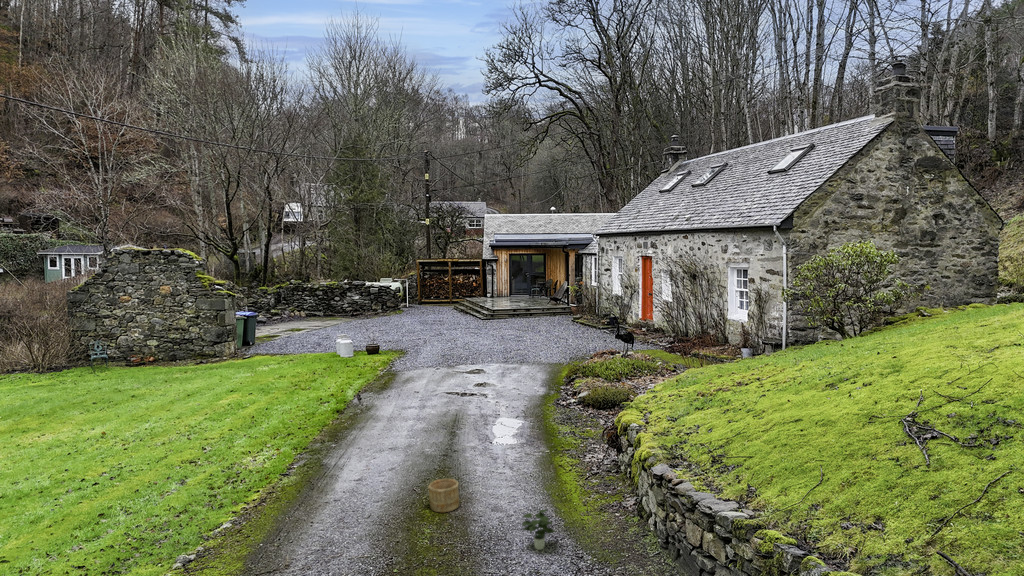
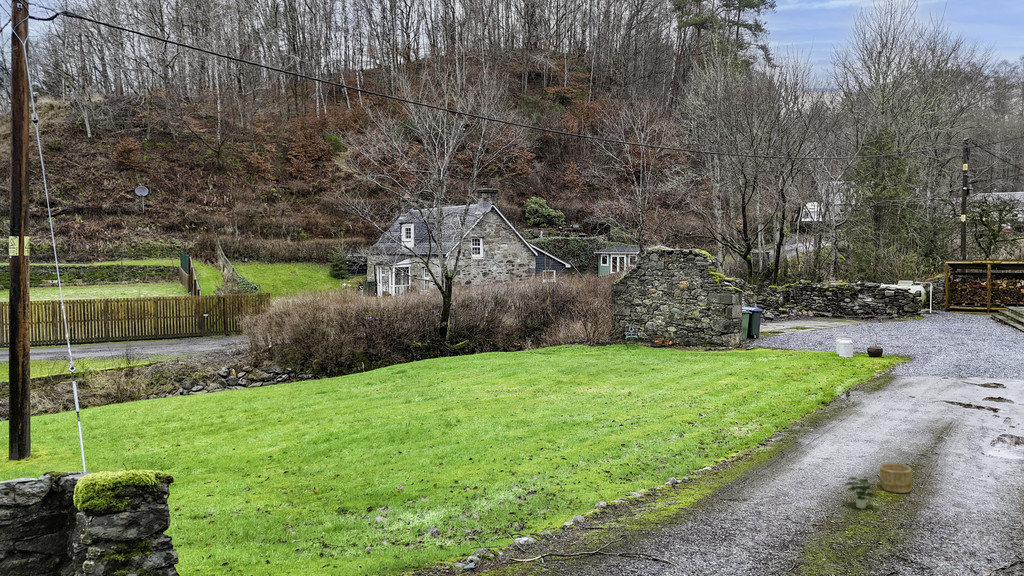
potted plant: present [522,509,556,550] -> present [845,477,877,509]

